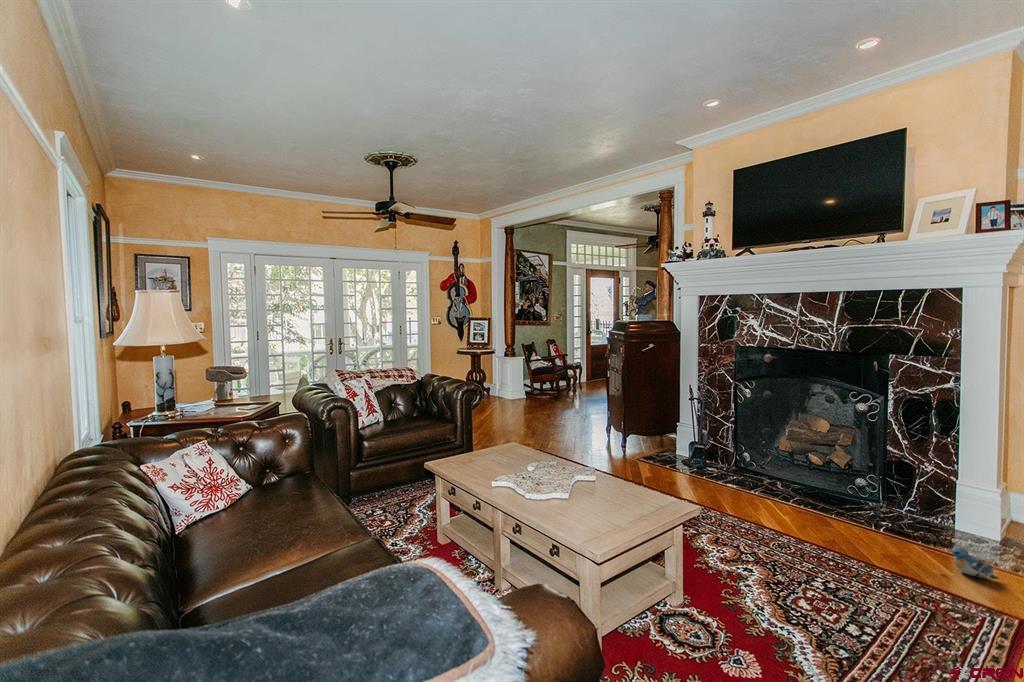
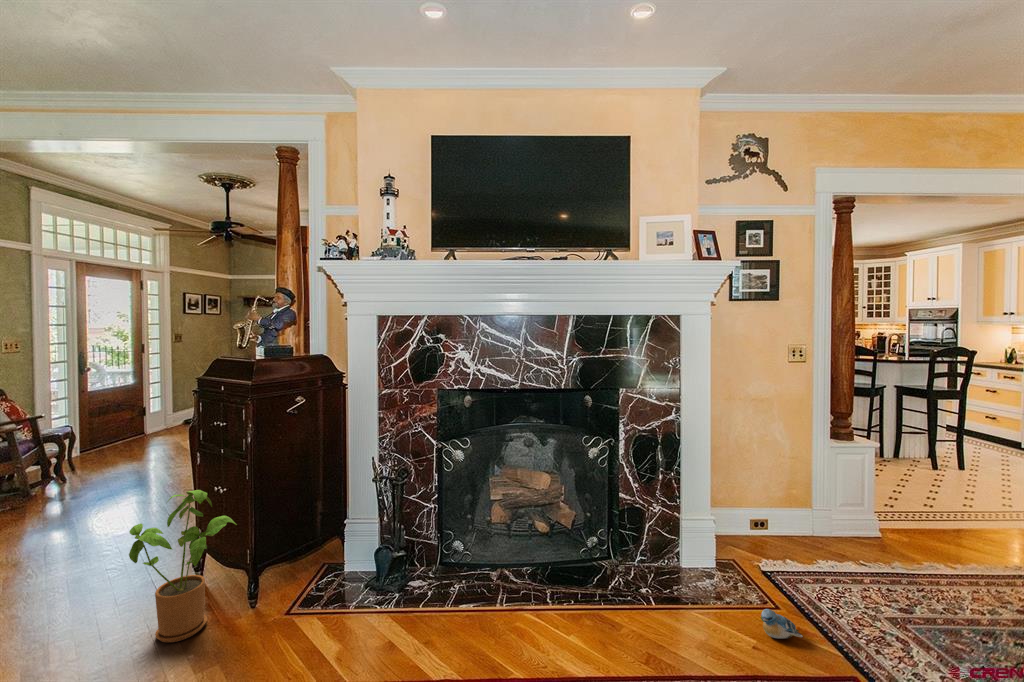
house plant: none [574,386,616,452] -> present [129,490,237,643]

